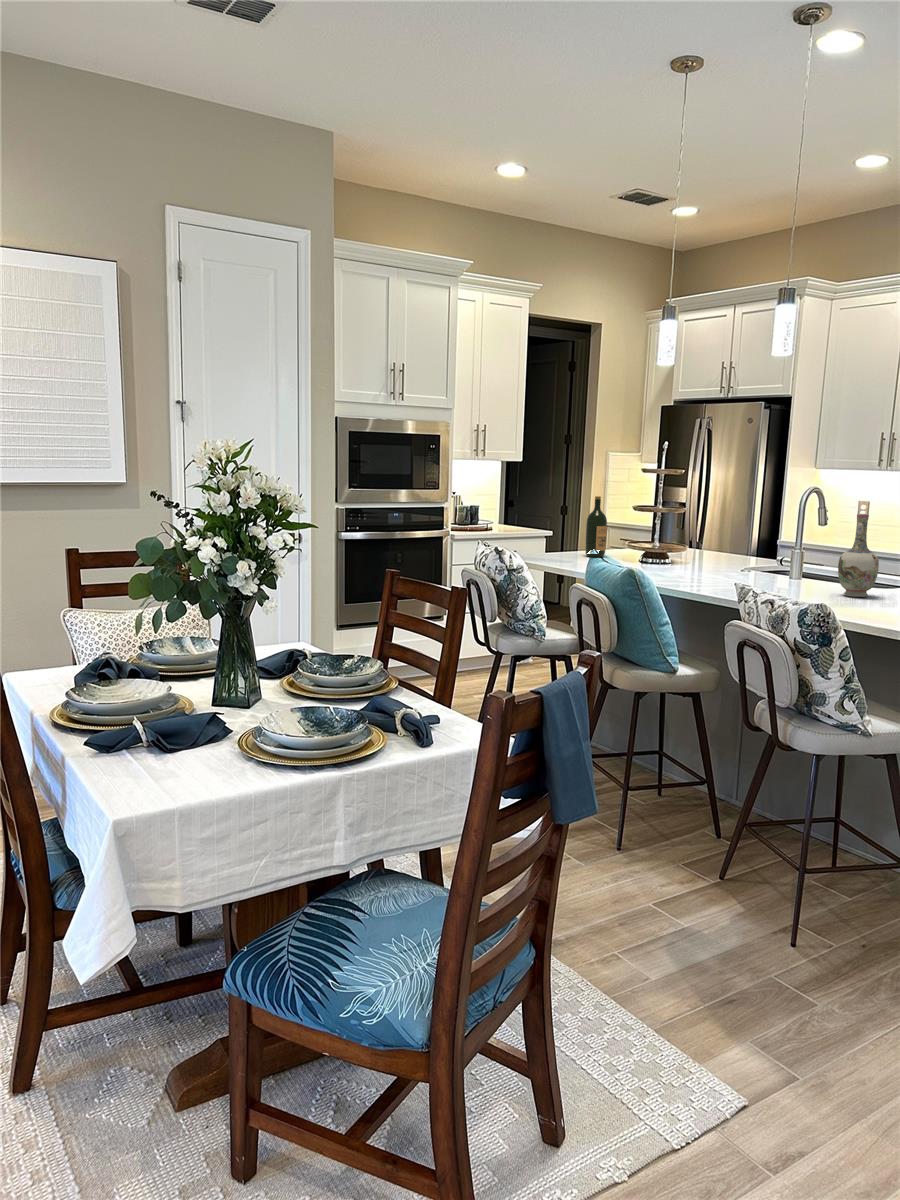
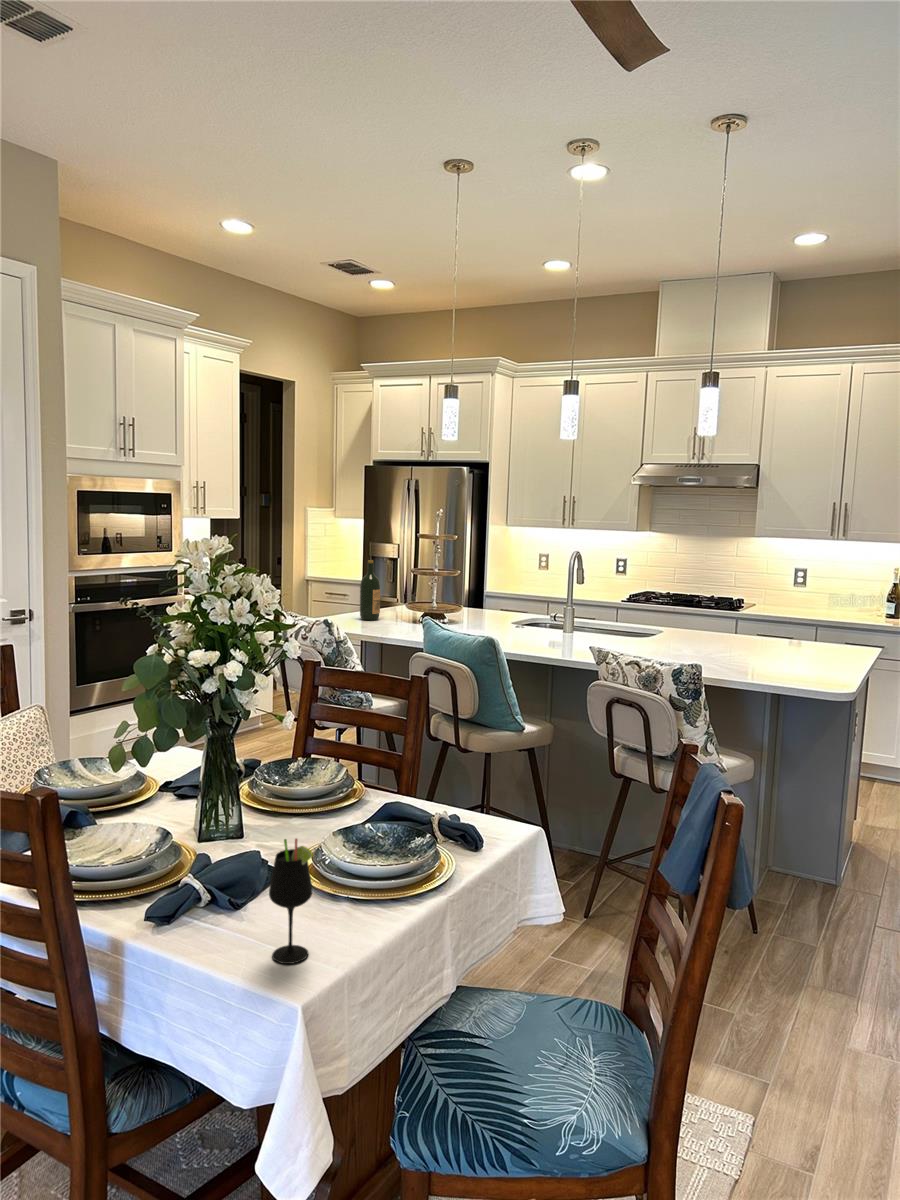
vase: present [838,514,879,597] -> none [623,576,654,647]
wine glass: none [132,680,170,787] -> present [269,839,313,964]

